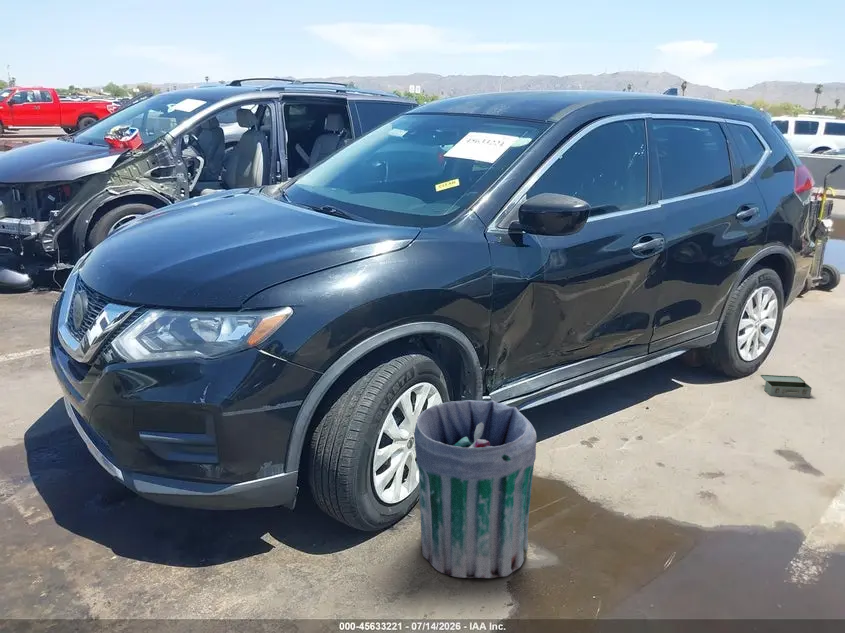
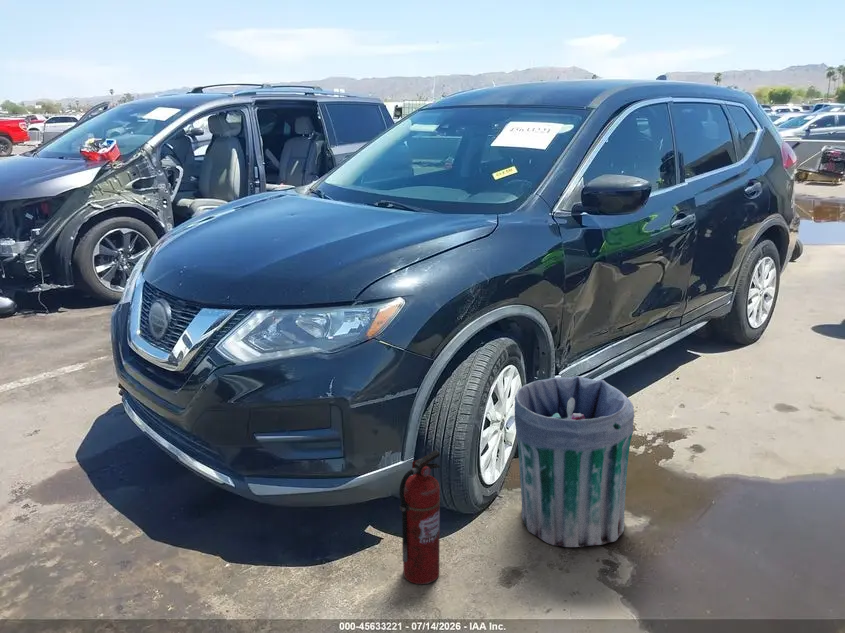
toolbox: present [761,375,812,398] -> none [759,339,808,359]
fire extinguisher: none [268,465,318,598] -> present [399,450,440,584]

